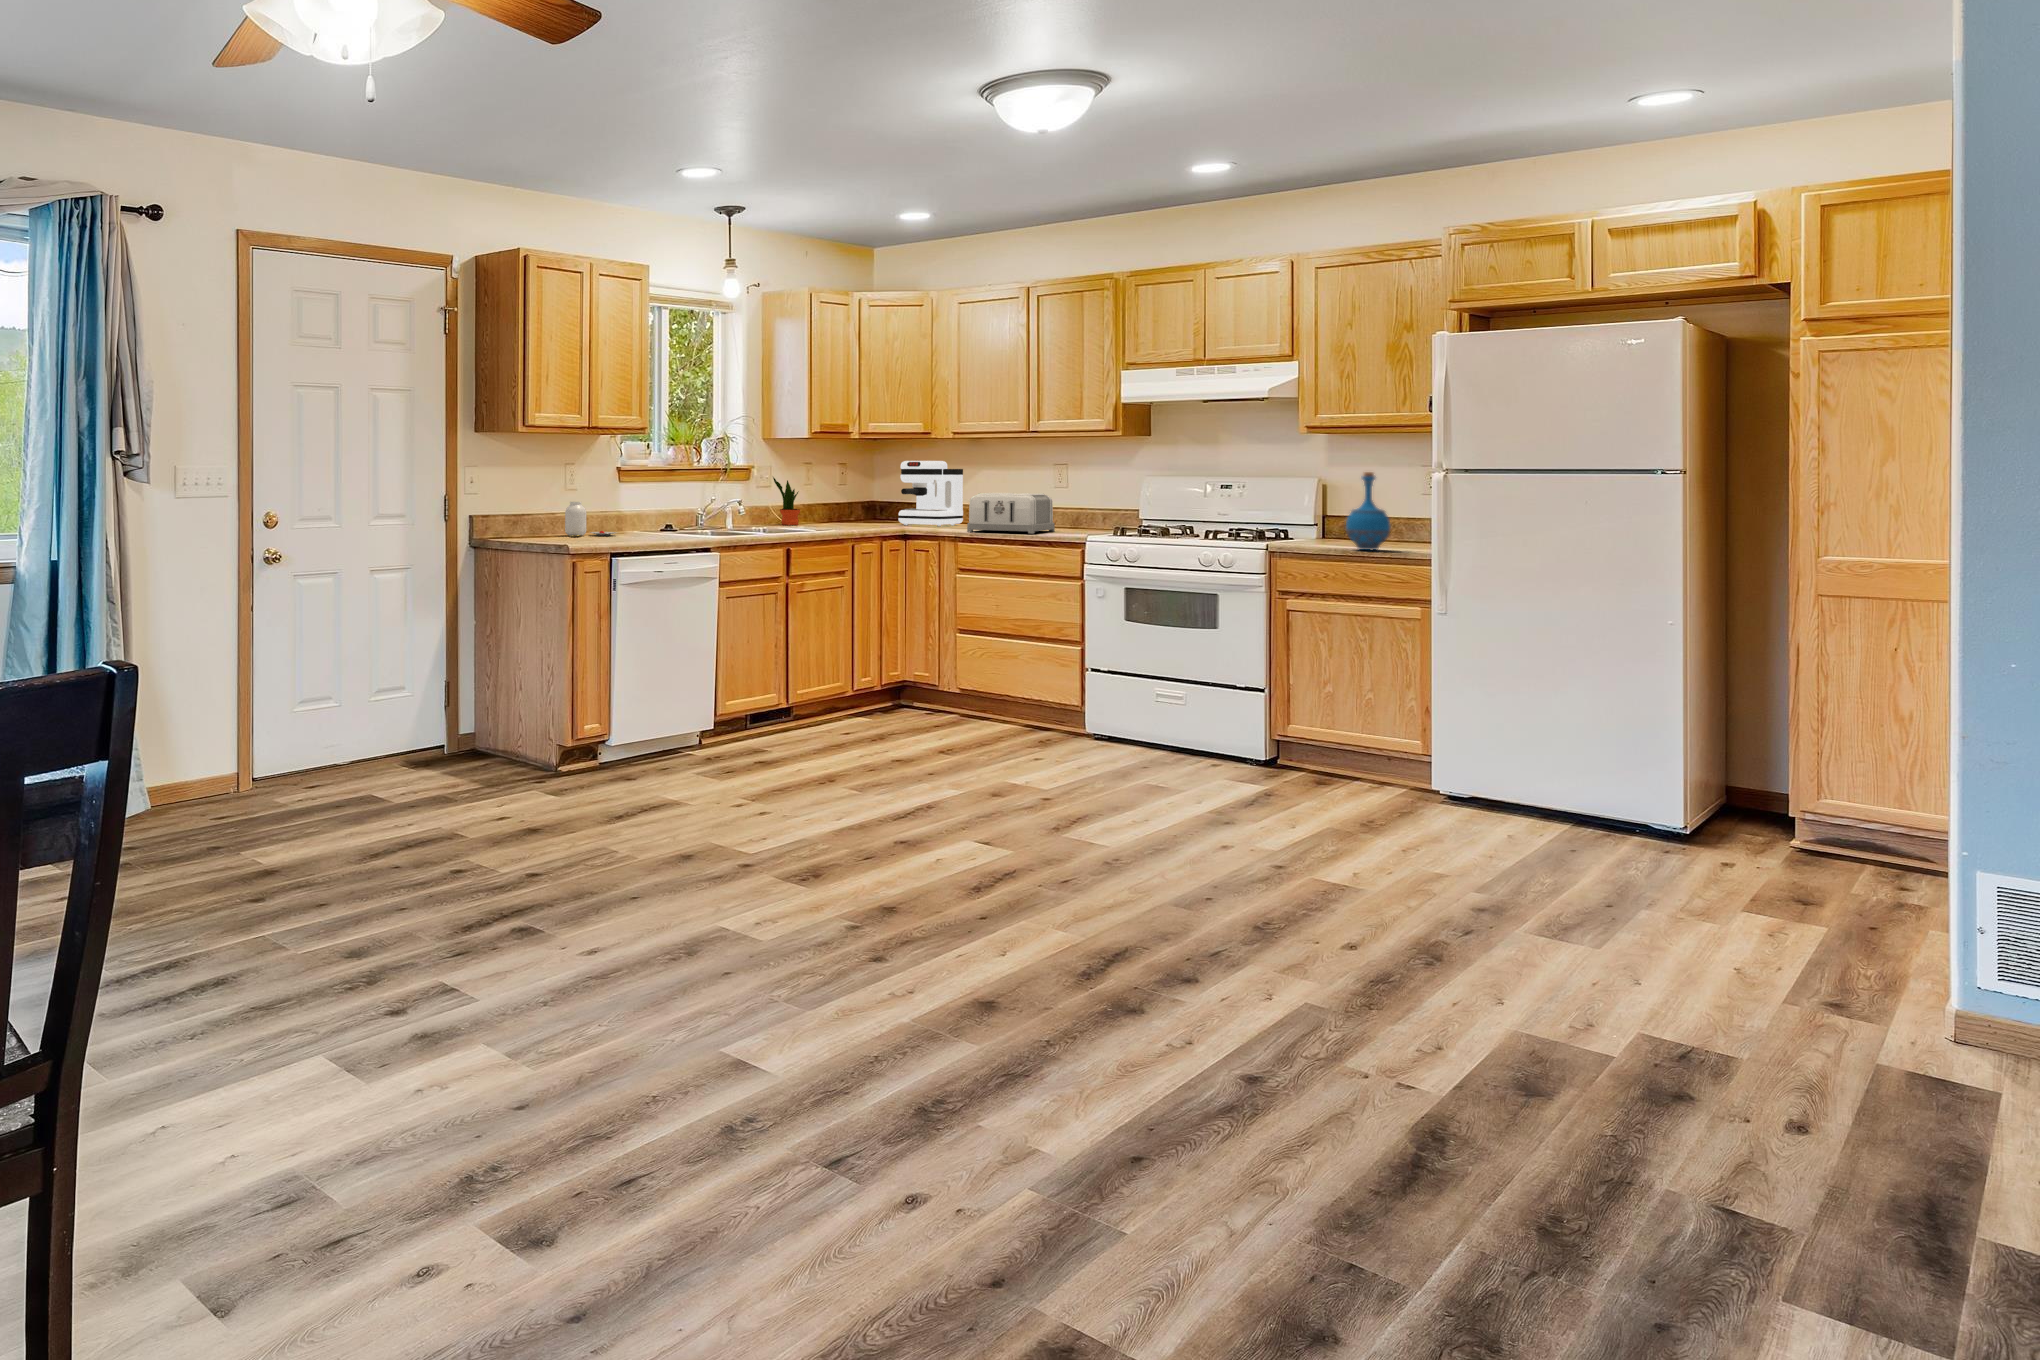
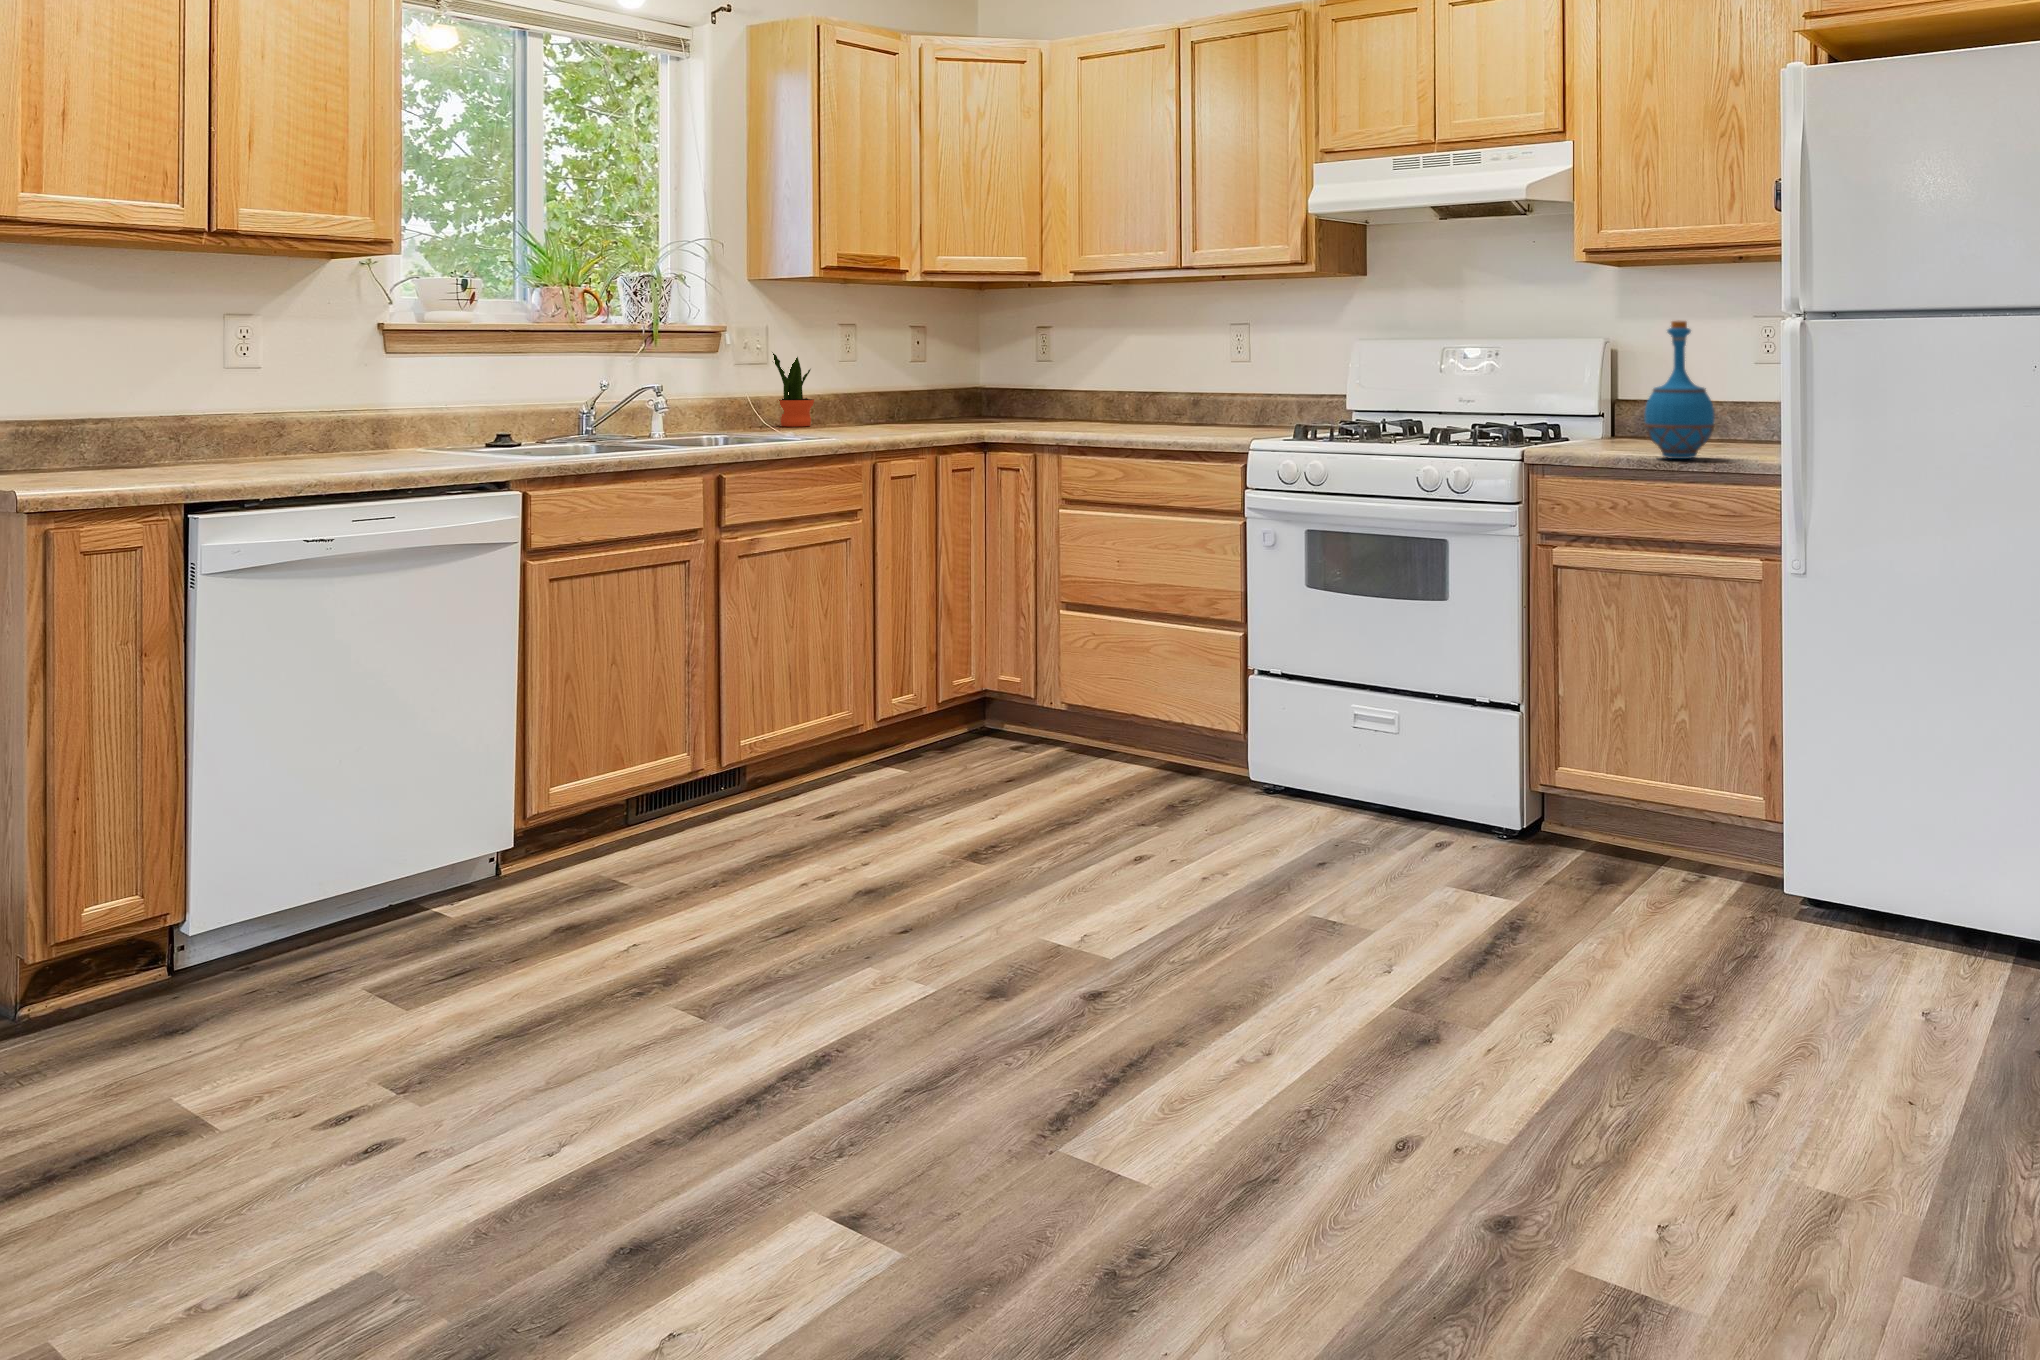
coffee maker: present [898,461,963,526] -> none [981,315,1091,425]
toaster: present [967,493,1055,534] -> none [1067,367,1216,436]
jar: present [565,502,616,537] -> none [213,389,347,461]

